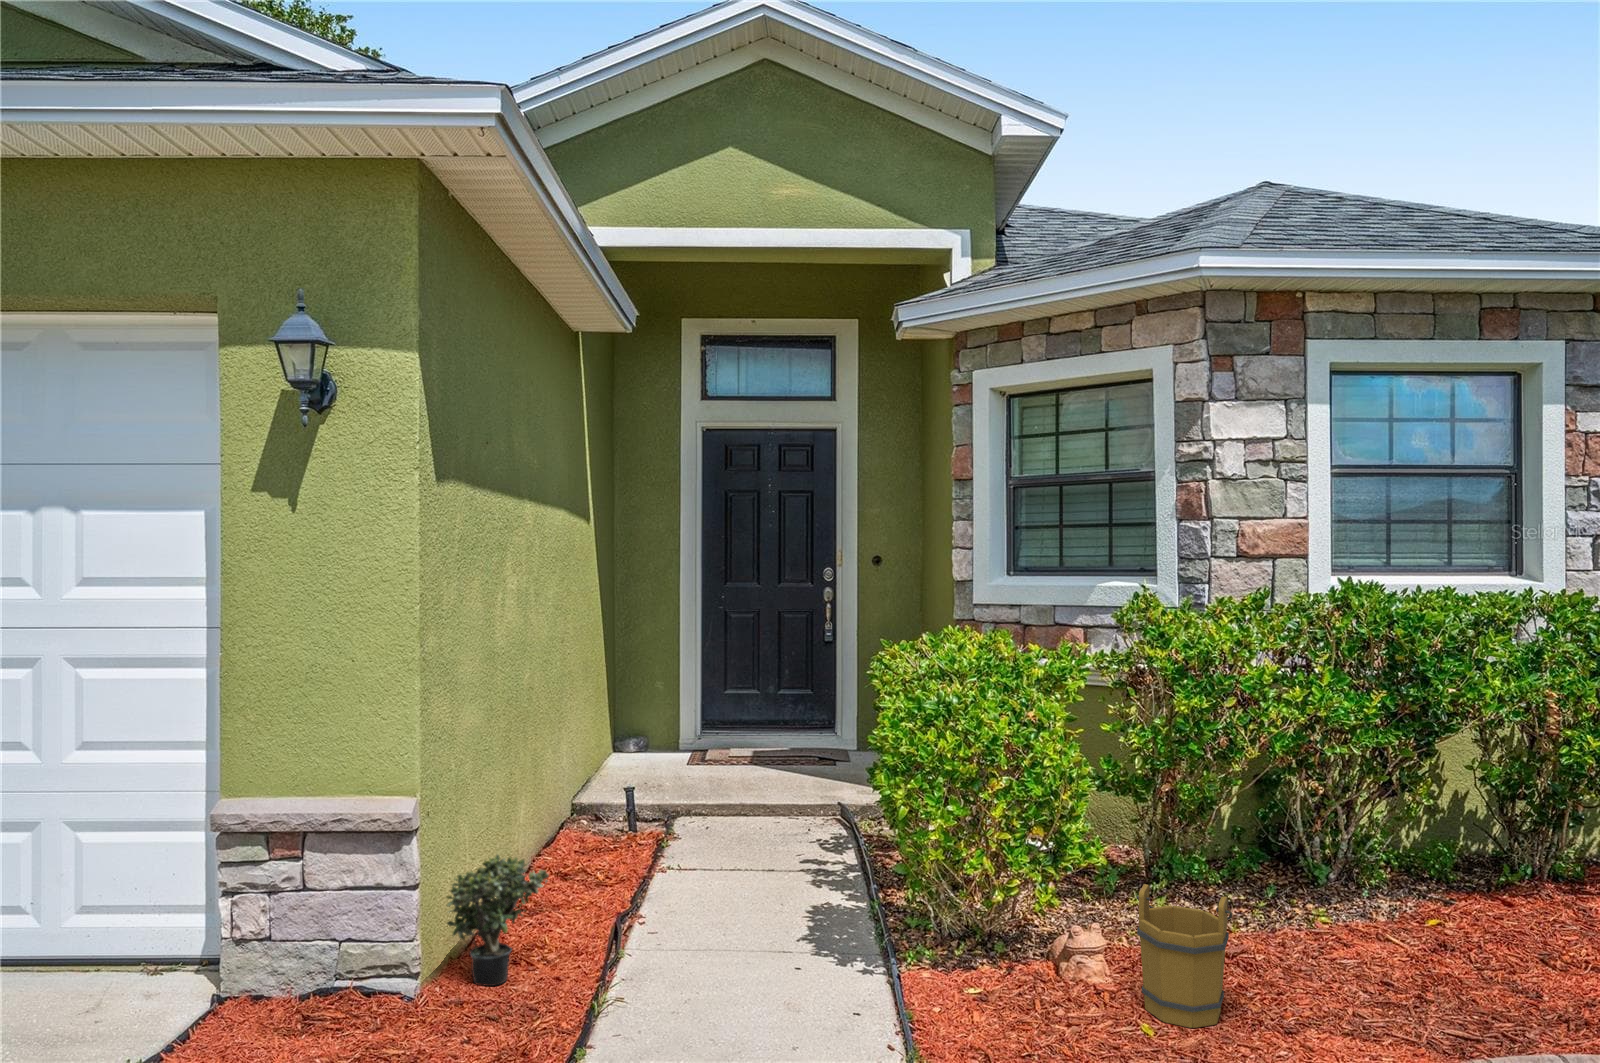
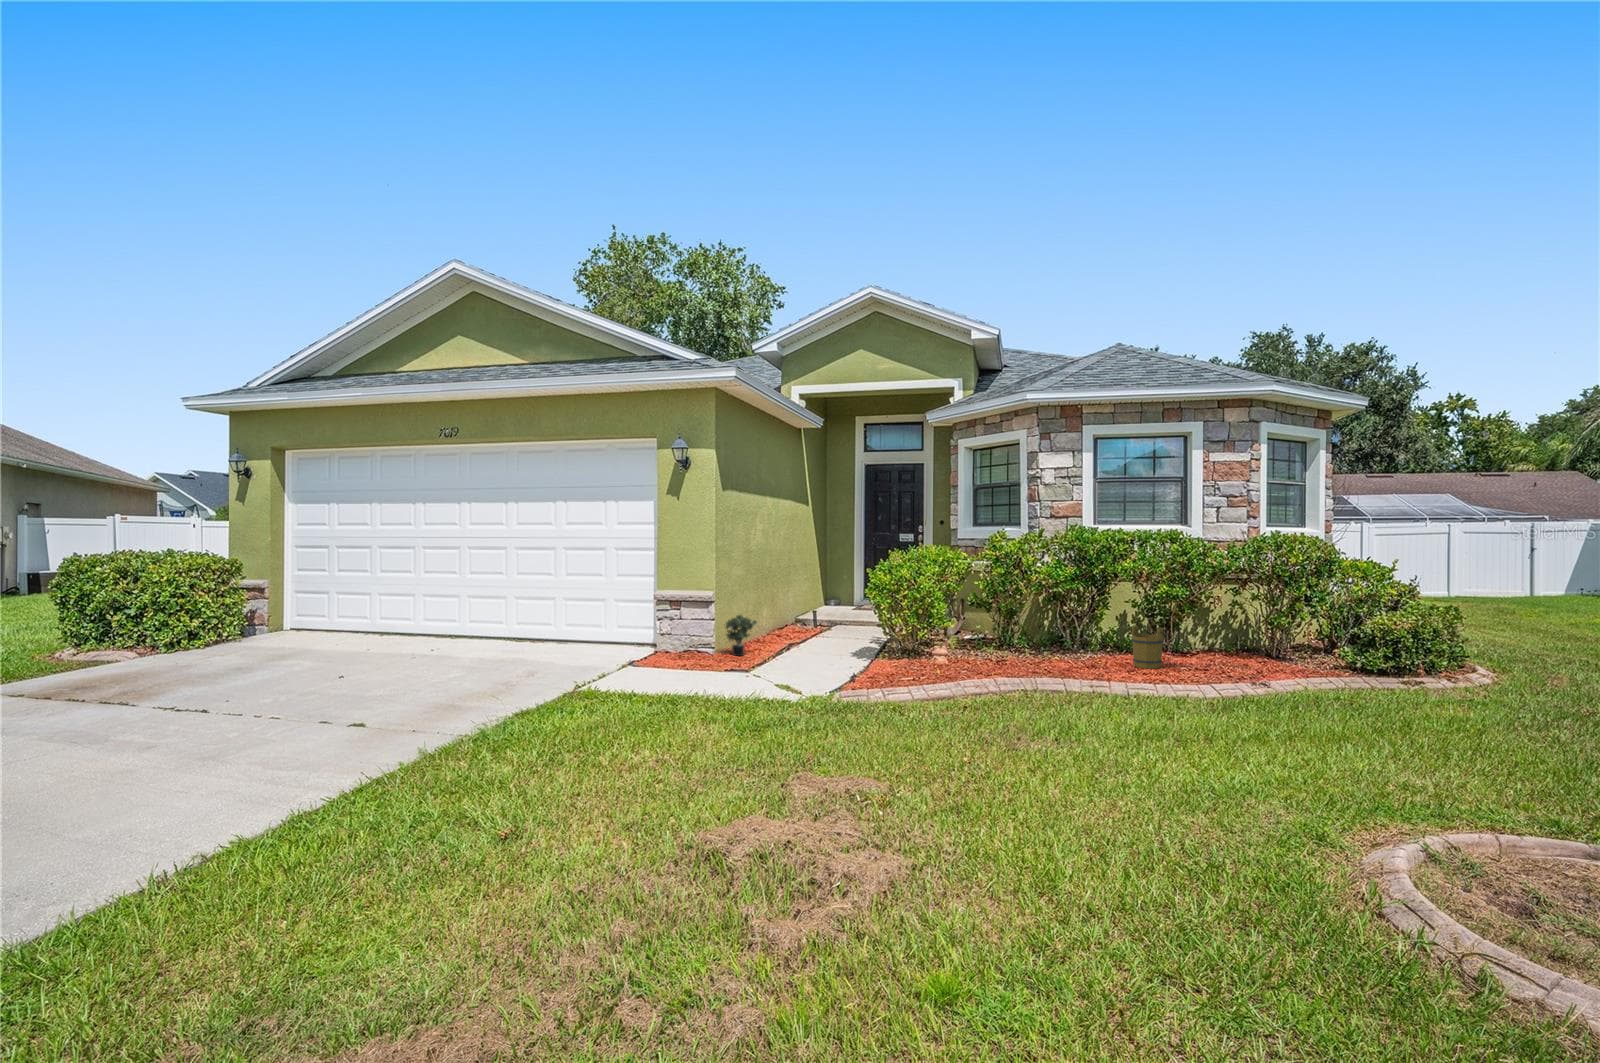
bucket: present [1136,884,1232,1028] -> present [1131,626,1165,669]

